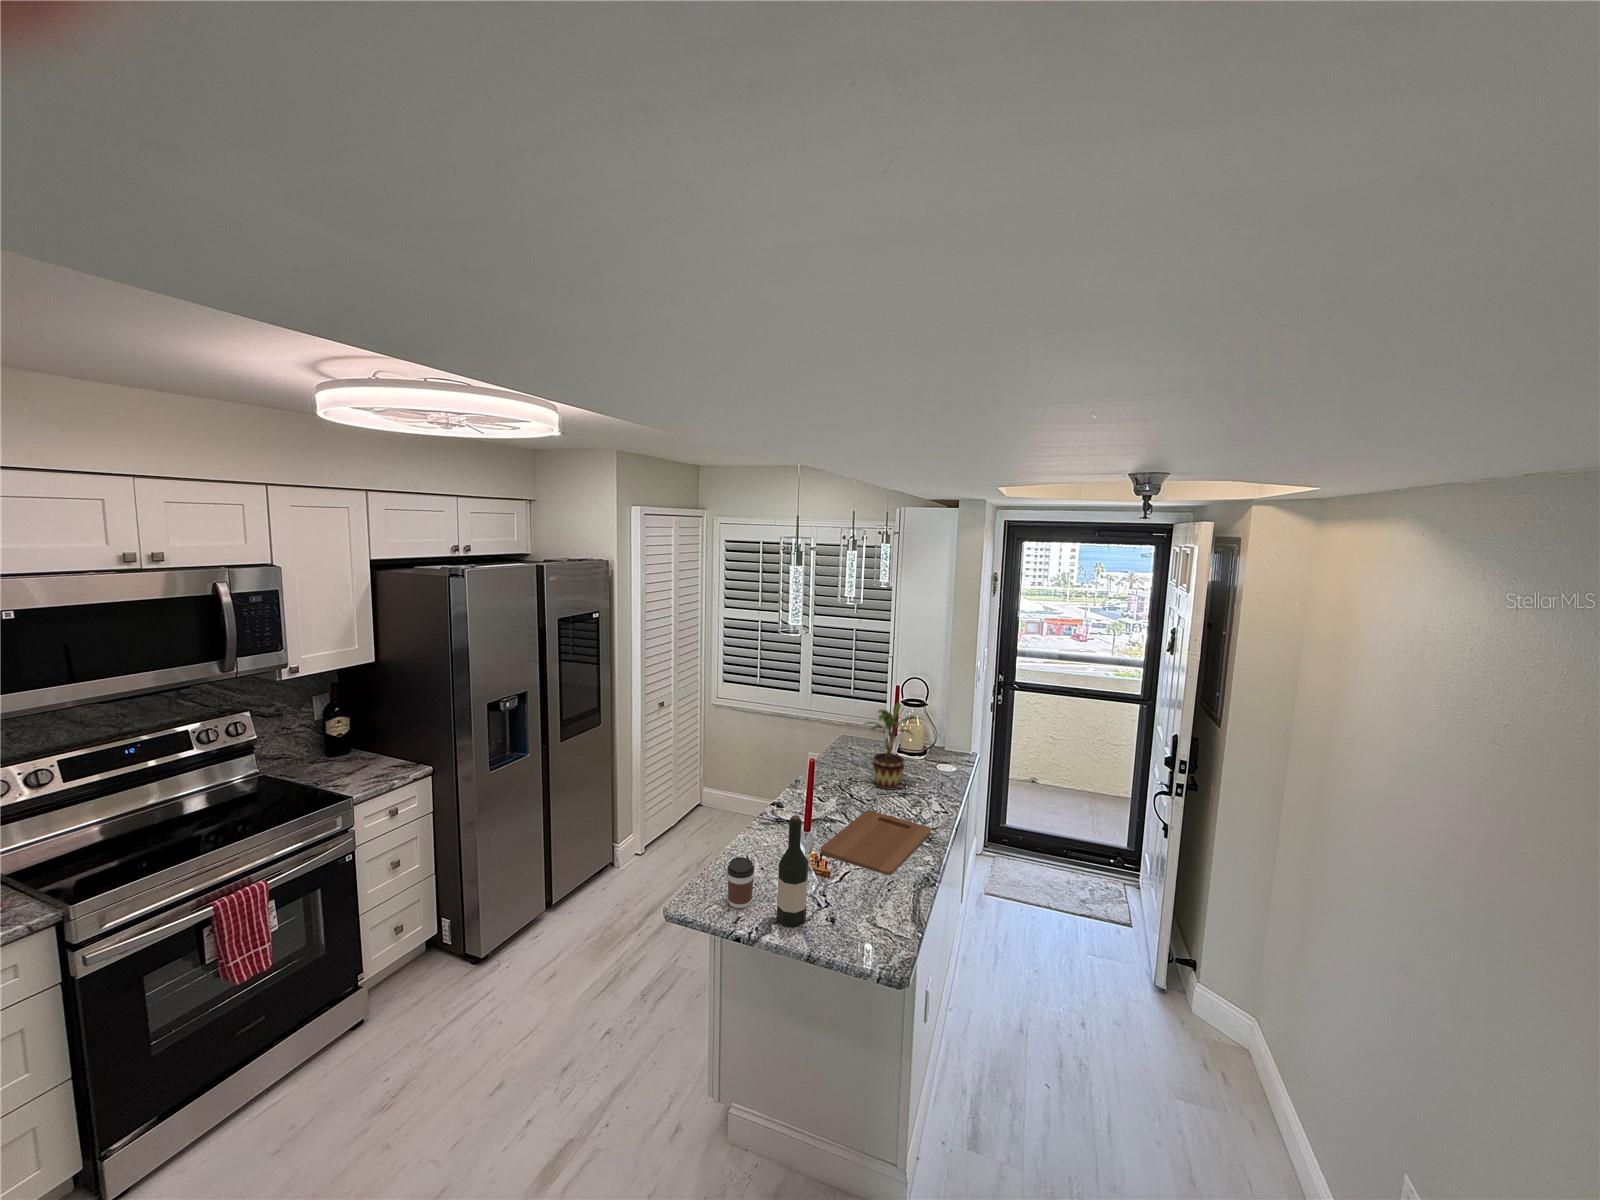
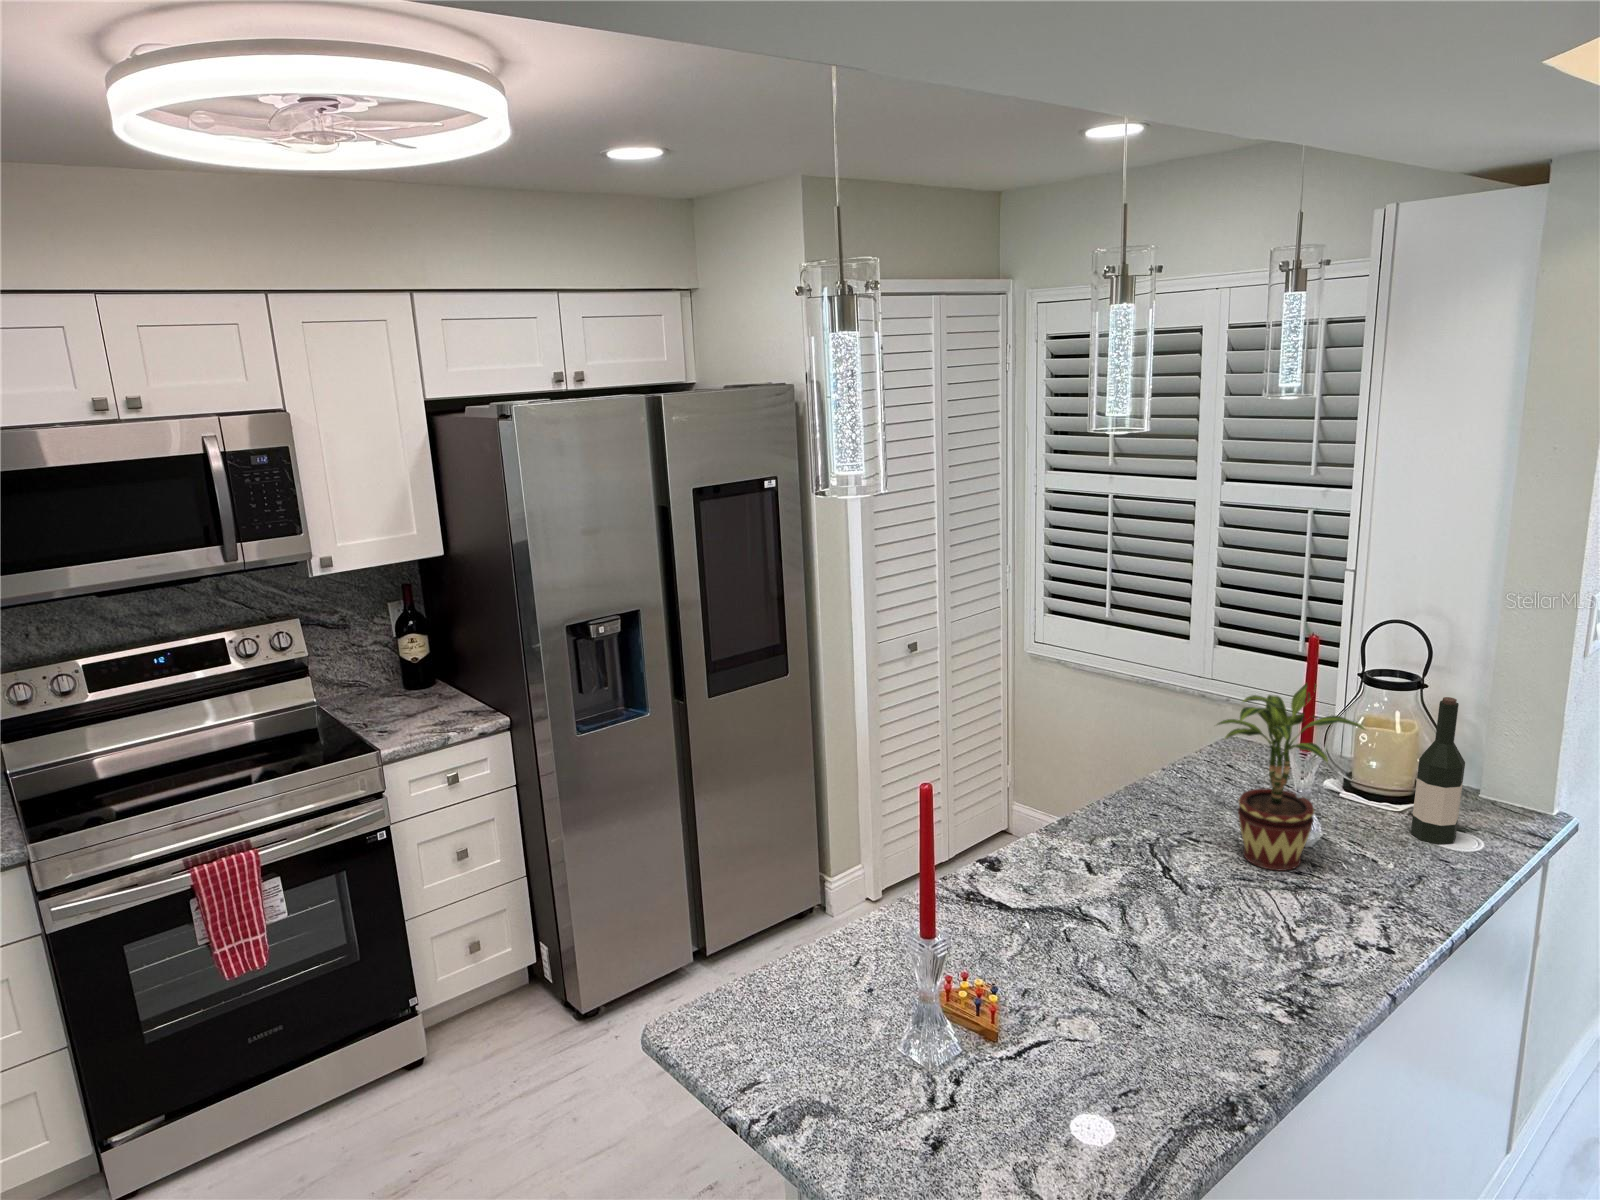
cutting board: present [821,810,931,875] -> none [1018,910,1306,1074]
wine bottle: present [777,815,808,927] -> present [1411,697,1465,844]
coffee cup: present [727,857,754,908] -> none [756,965,810,1066]

